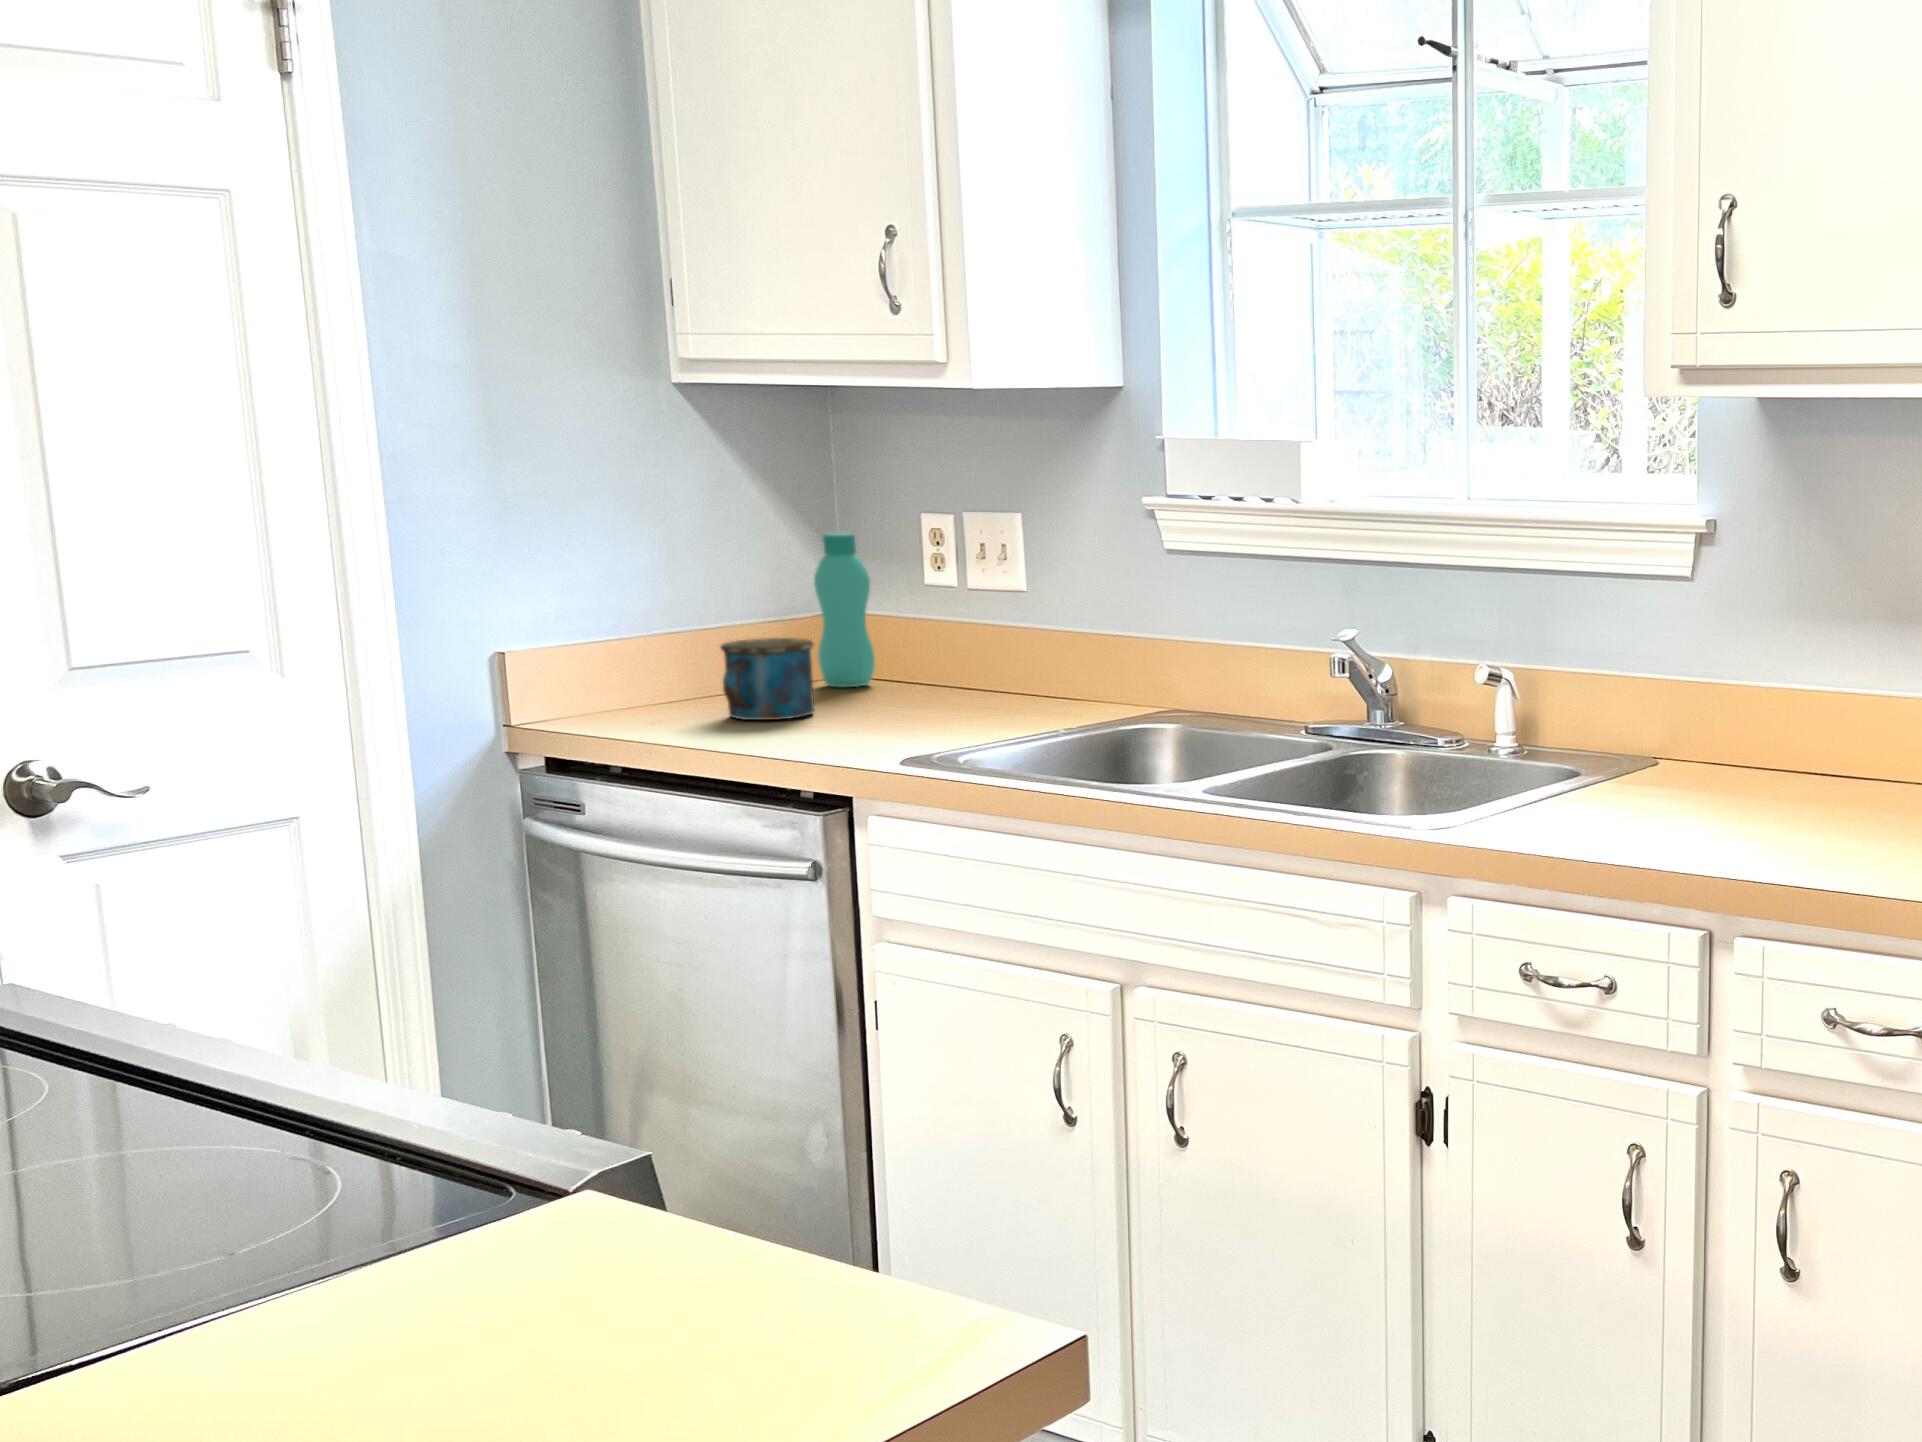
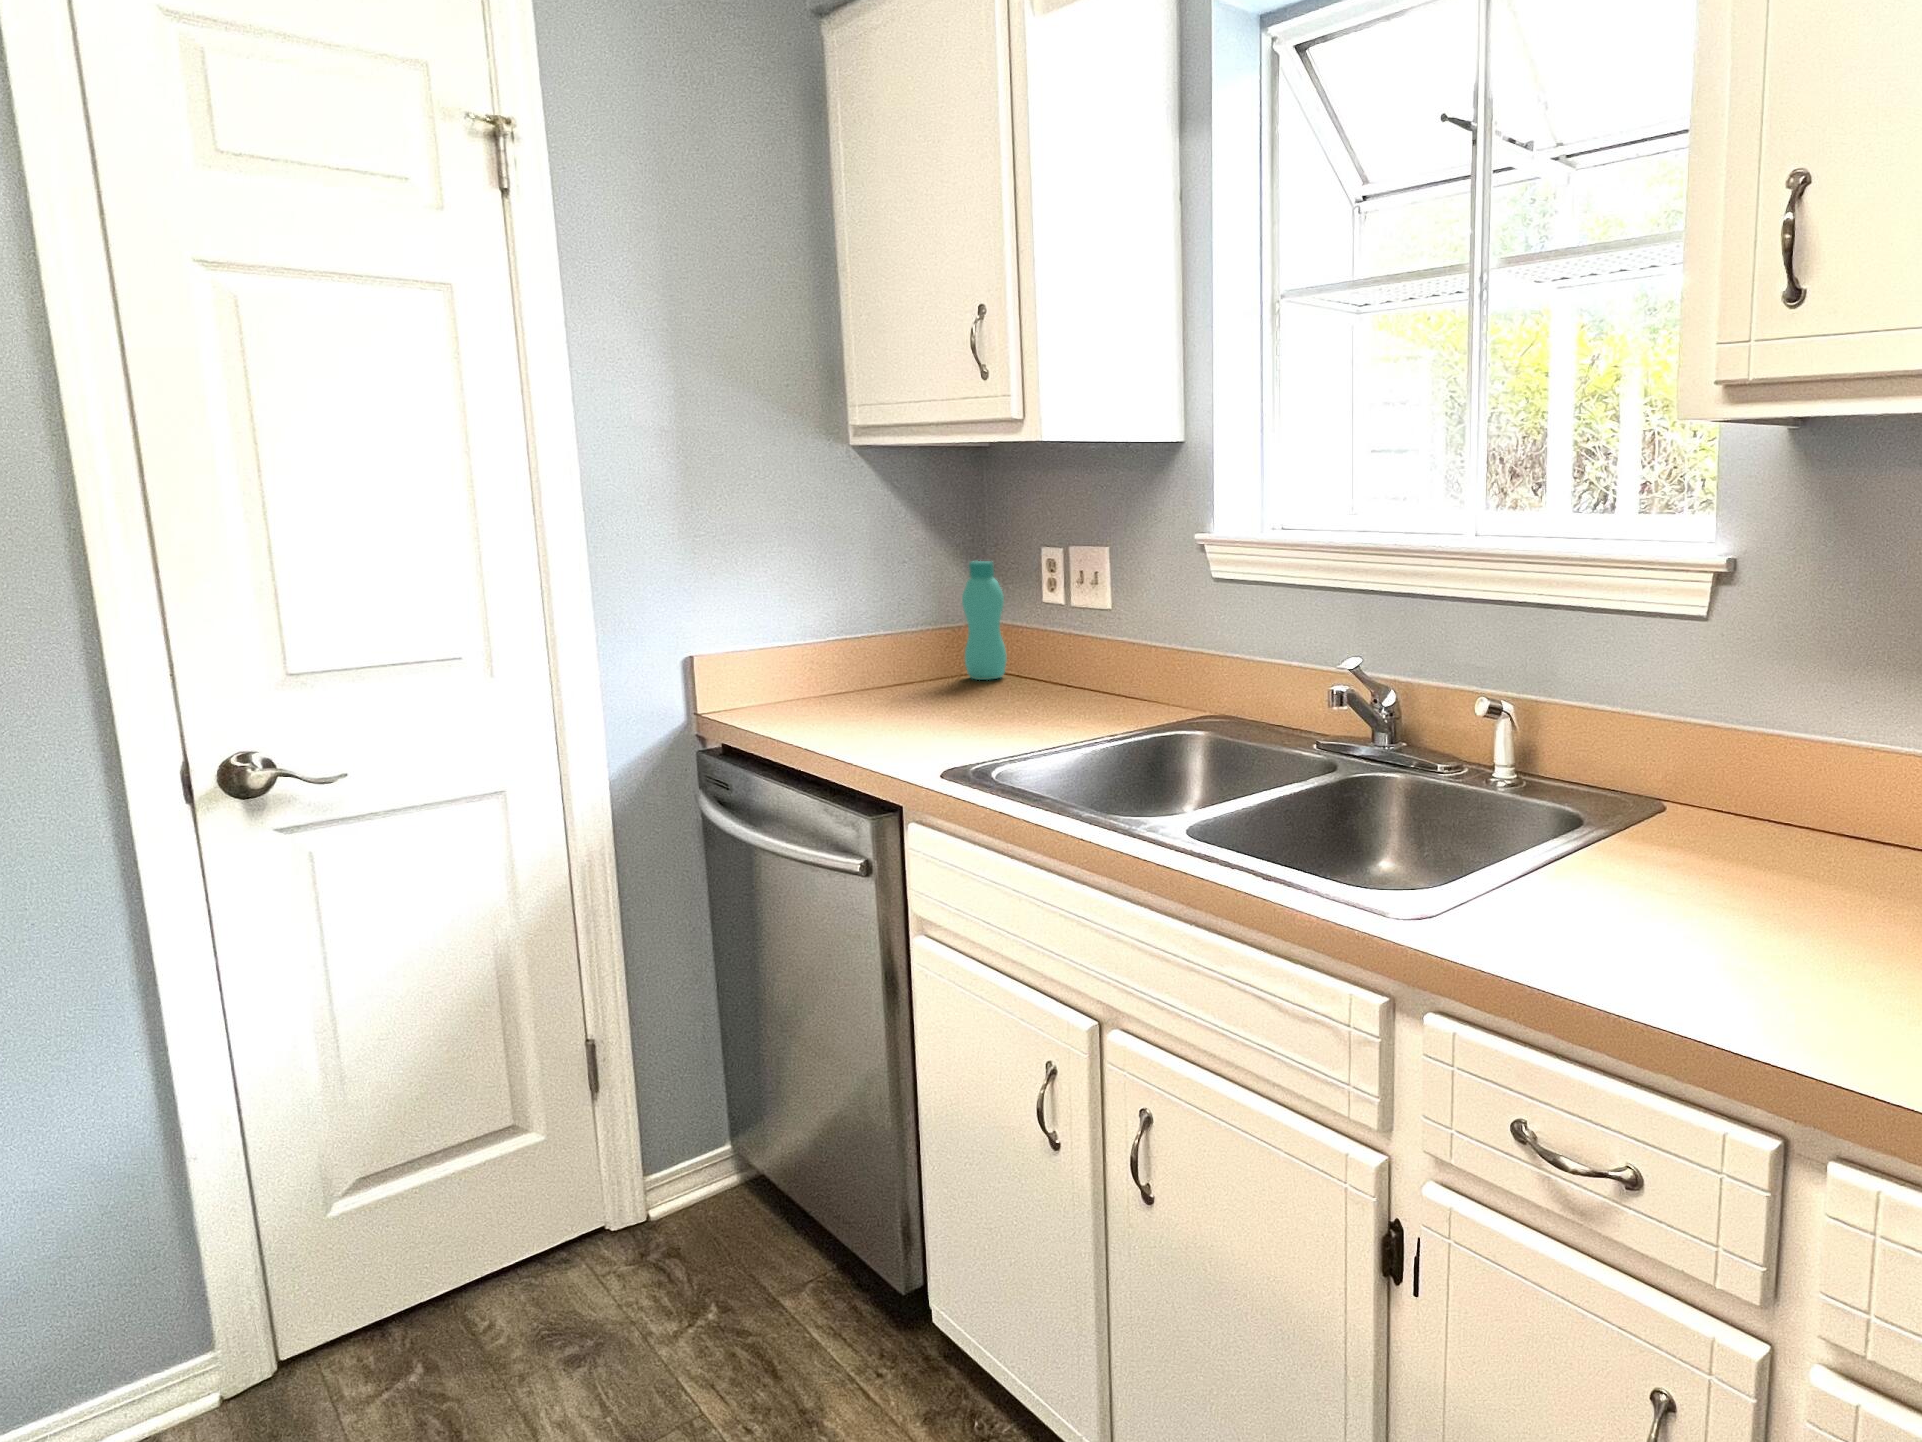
mug: present [721,638,814,720] -> none [852,646,933,714]

